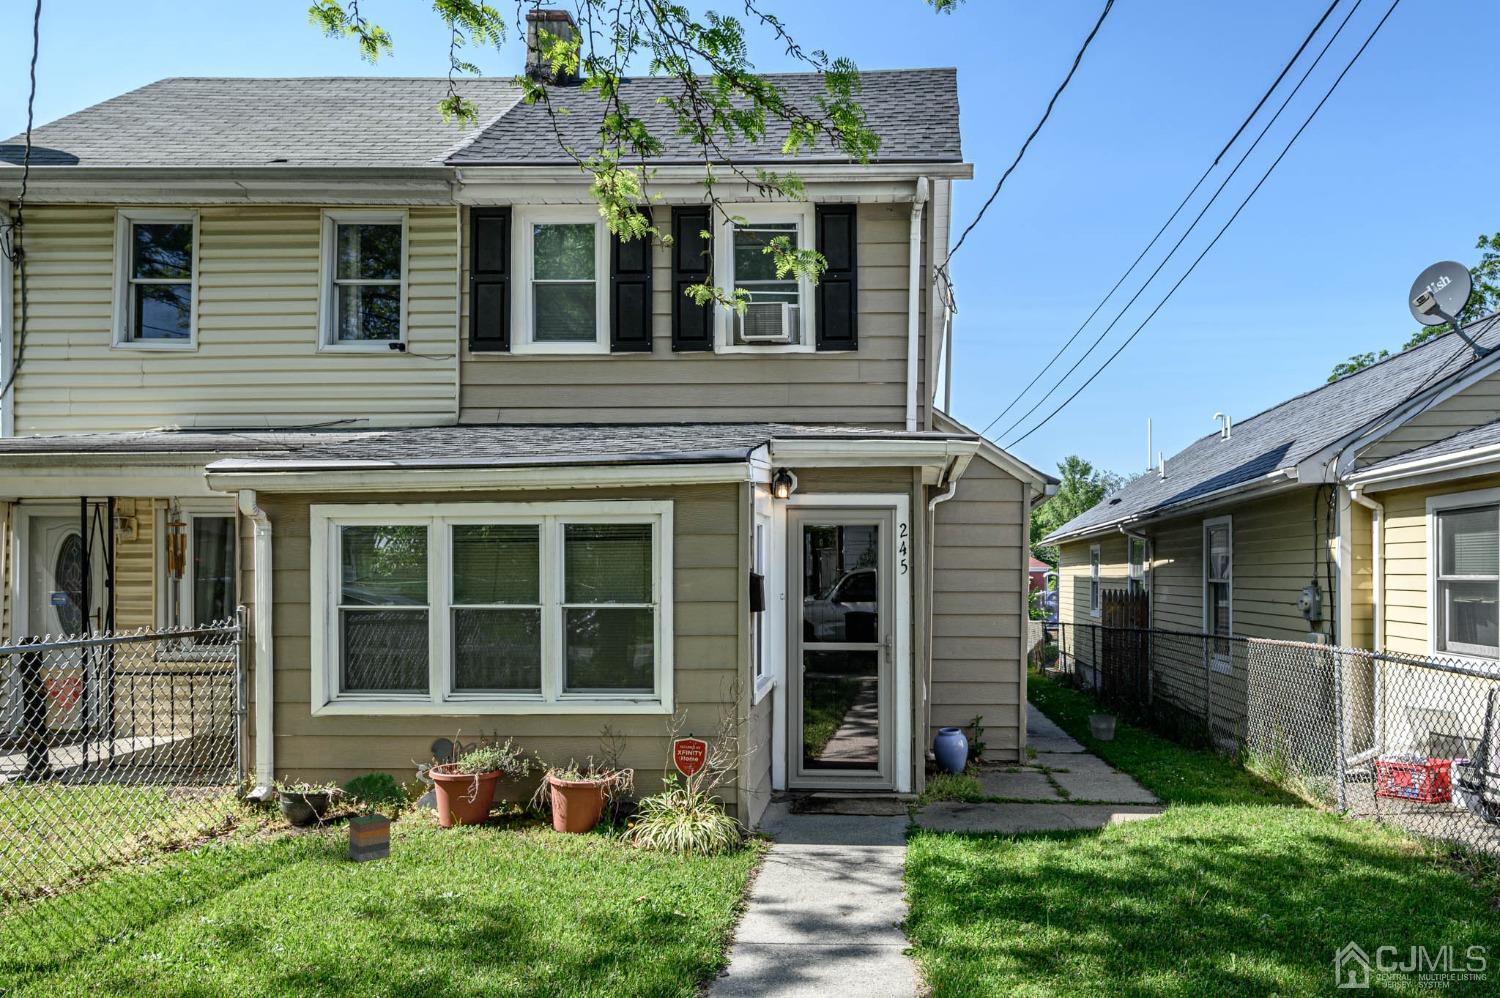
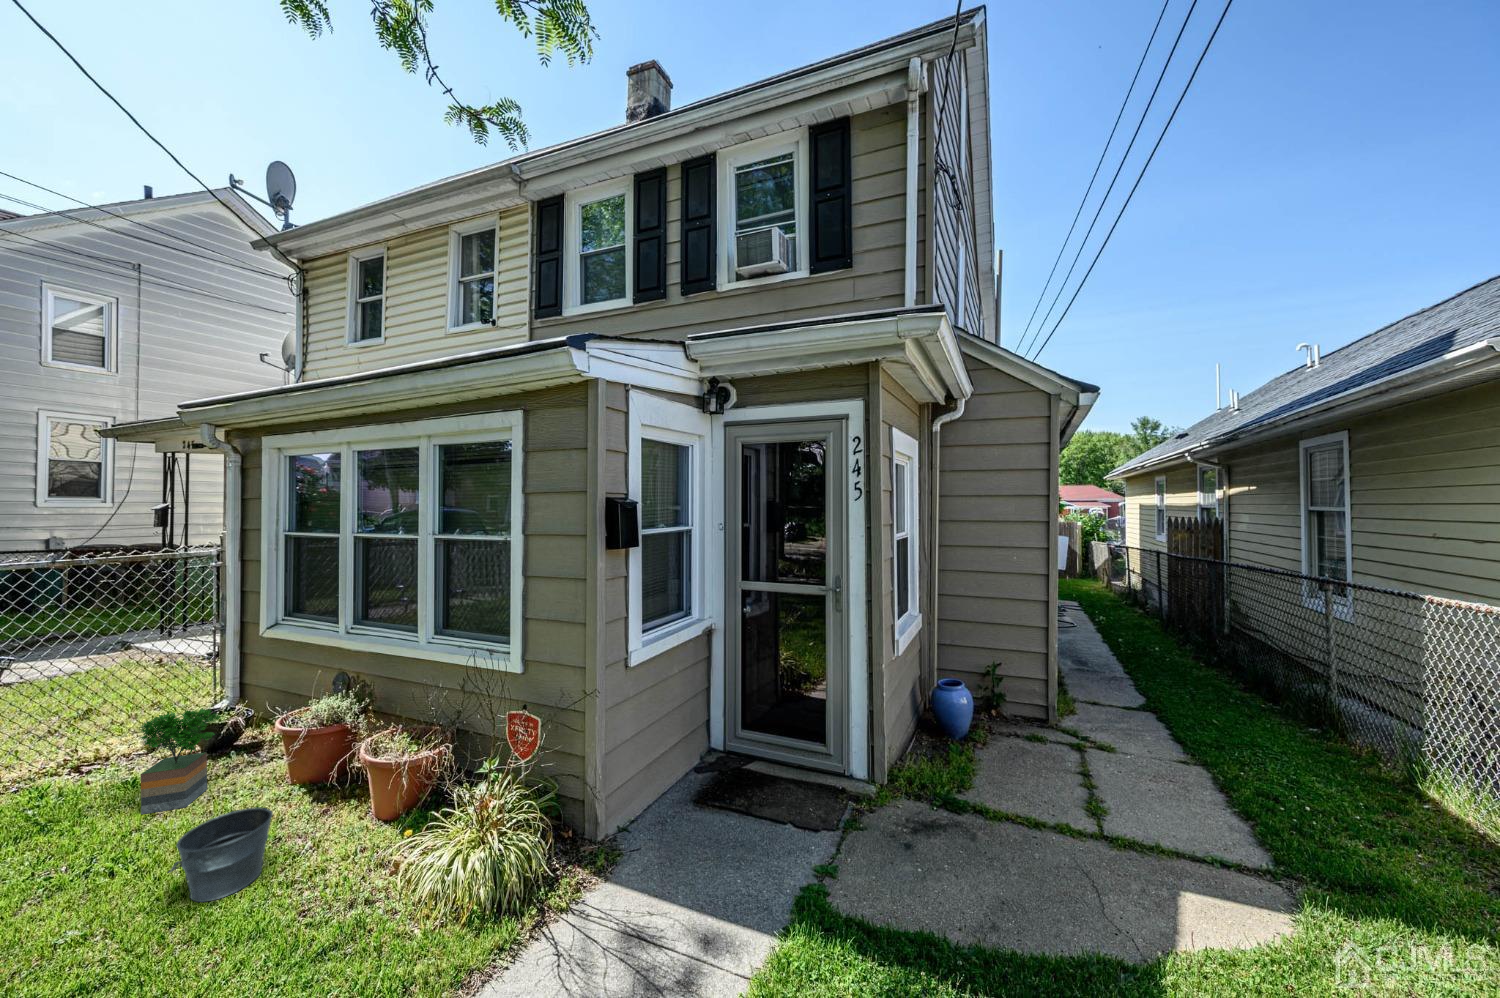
bucket: present [1089,715,1116,740] -> present [169,807,273,902]

